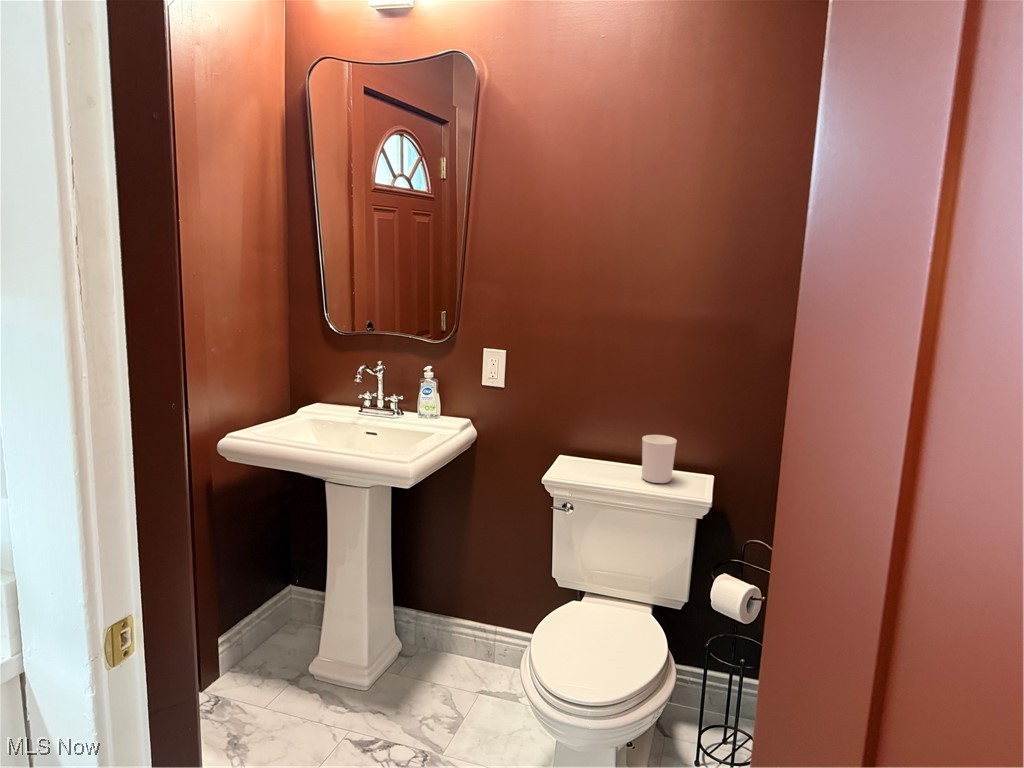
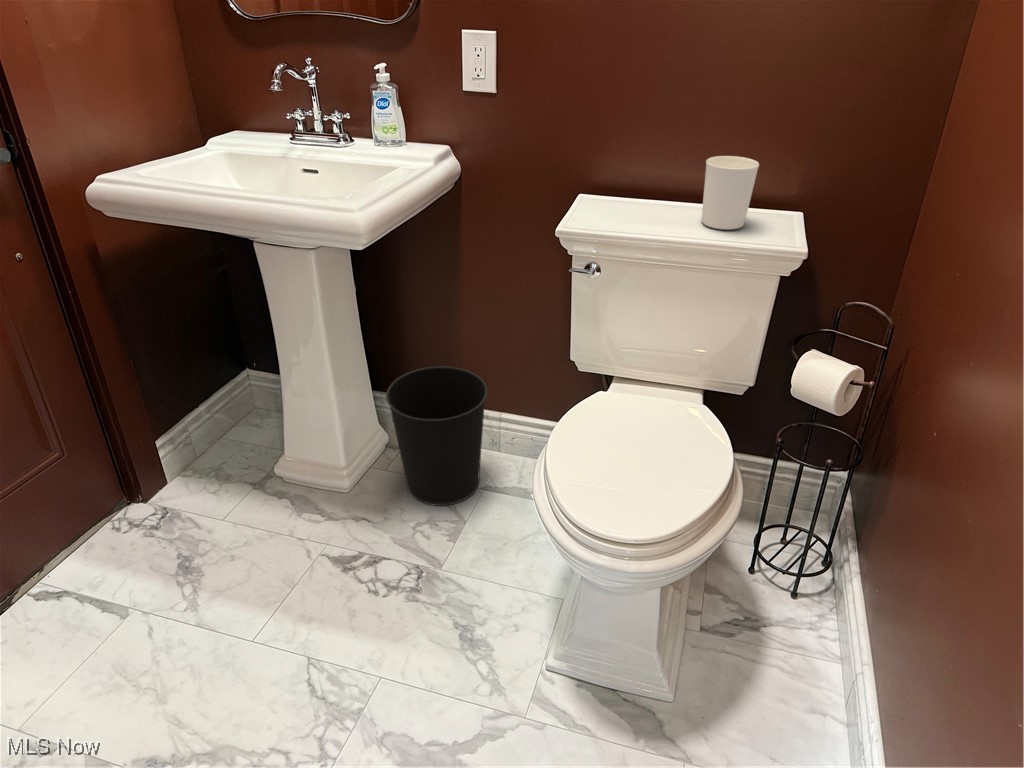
wastebasket: none [409,584,488,704] -> present [386,366,488,506]

